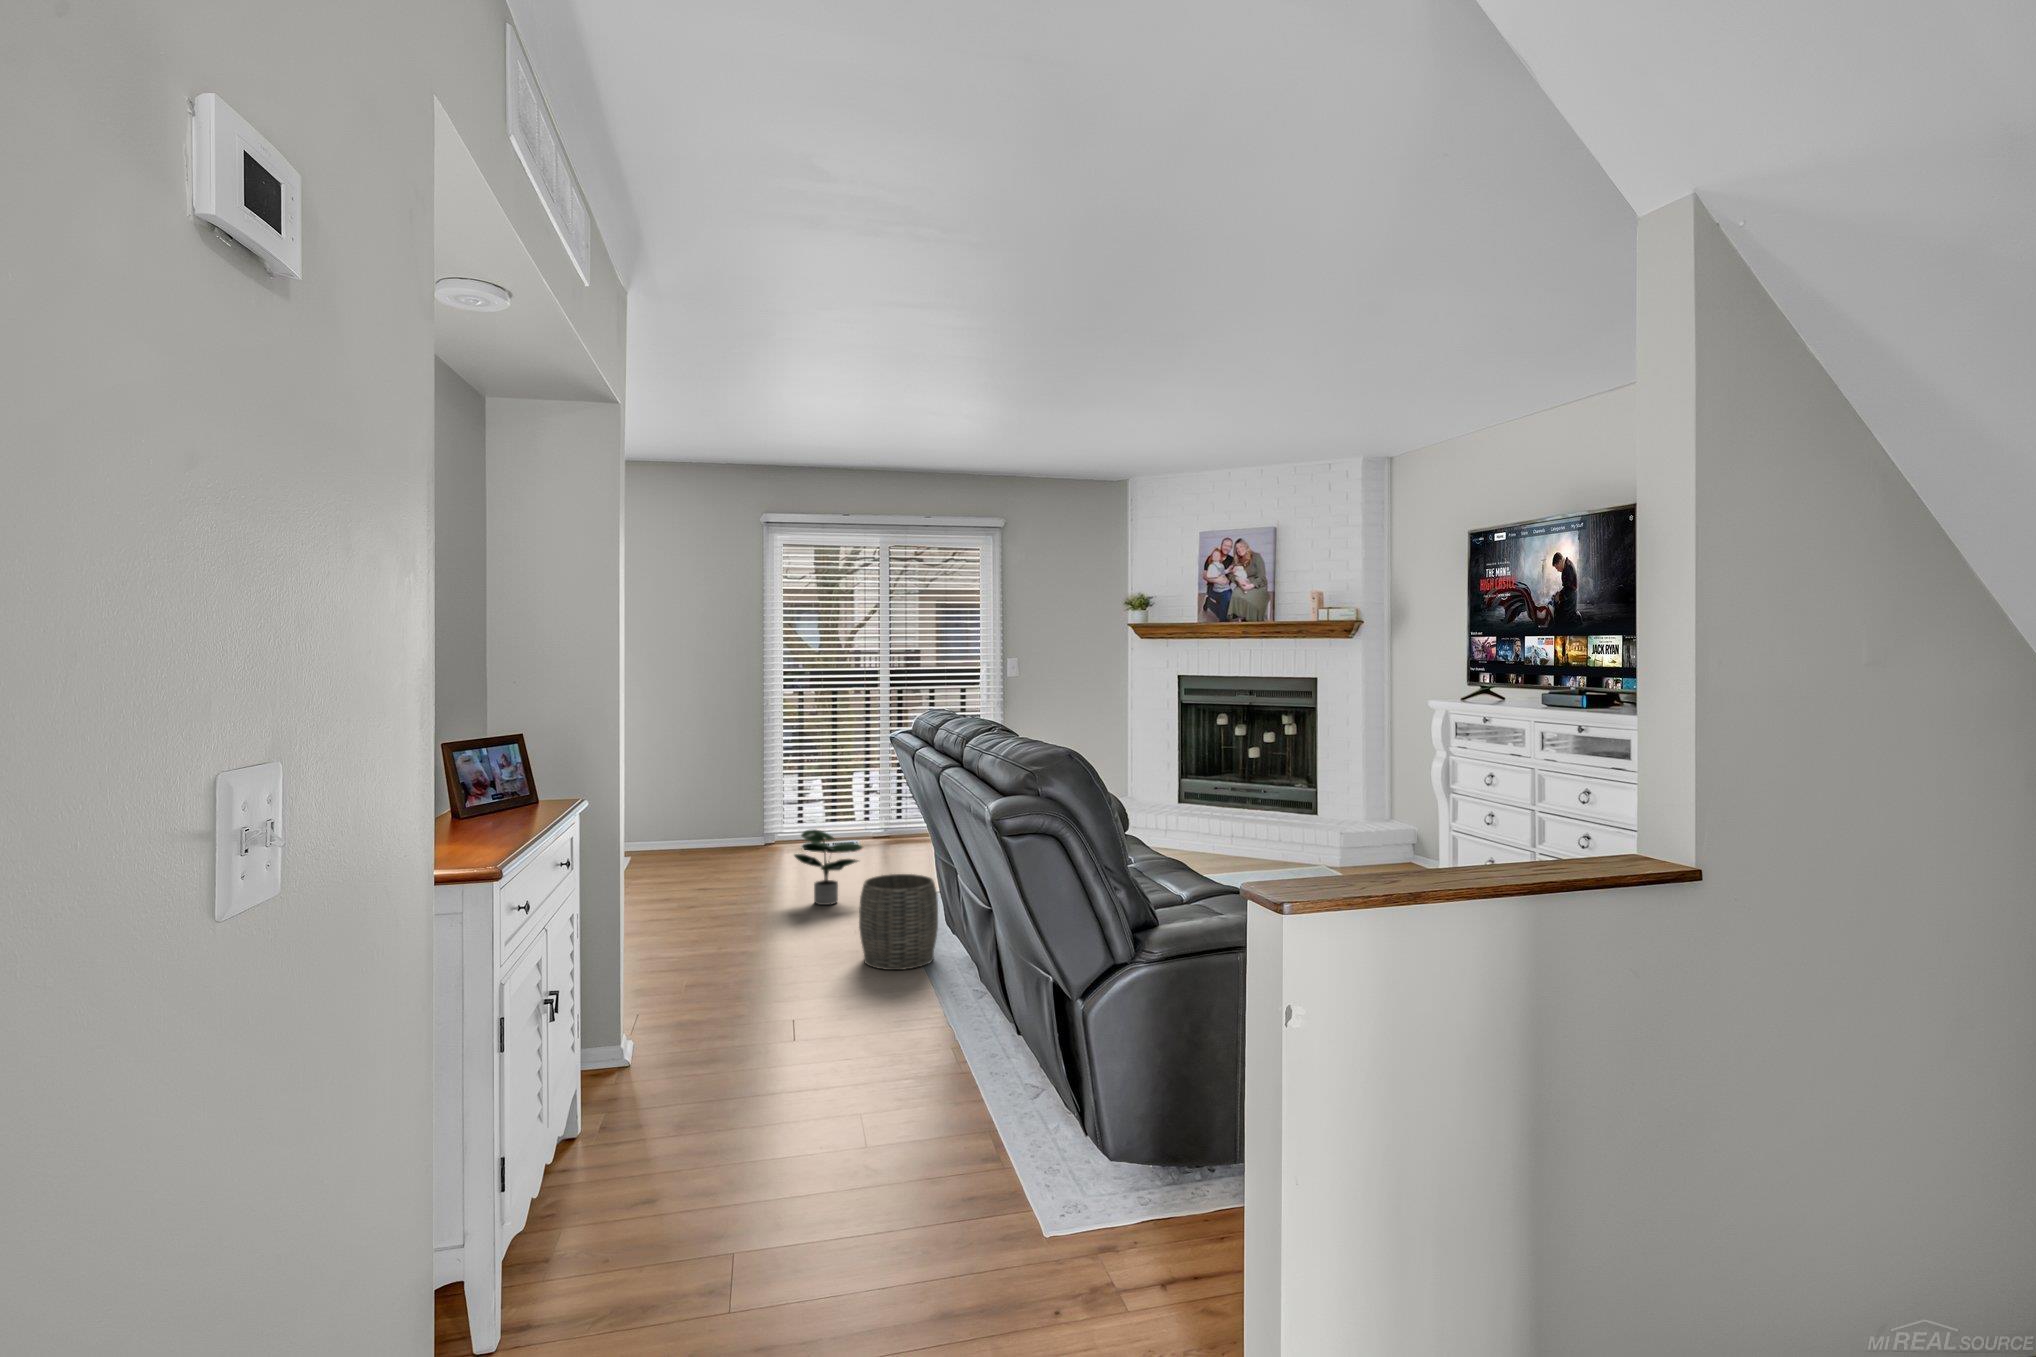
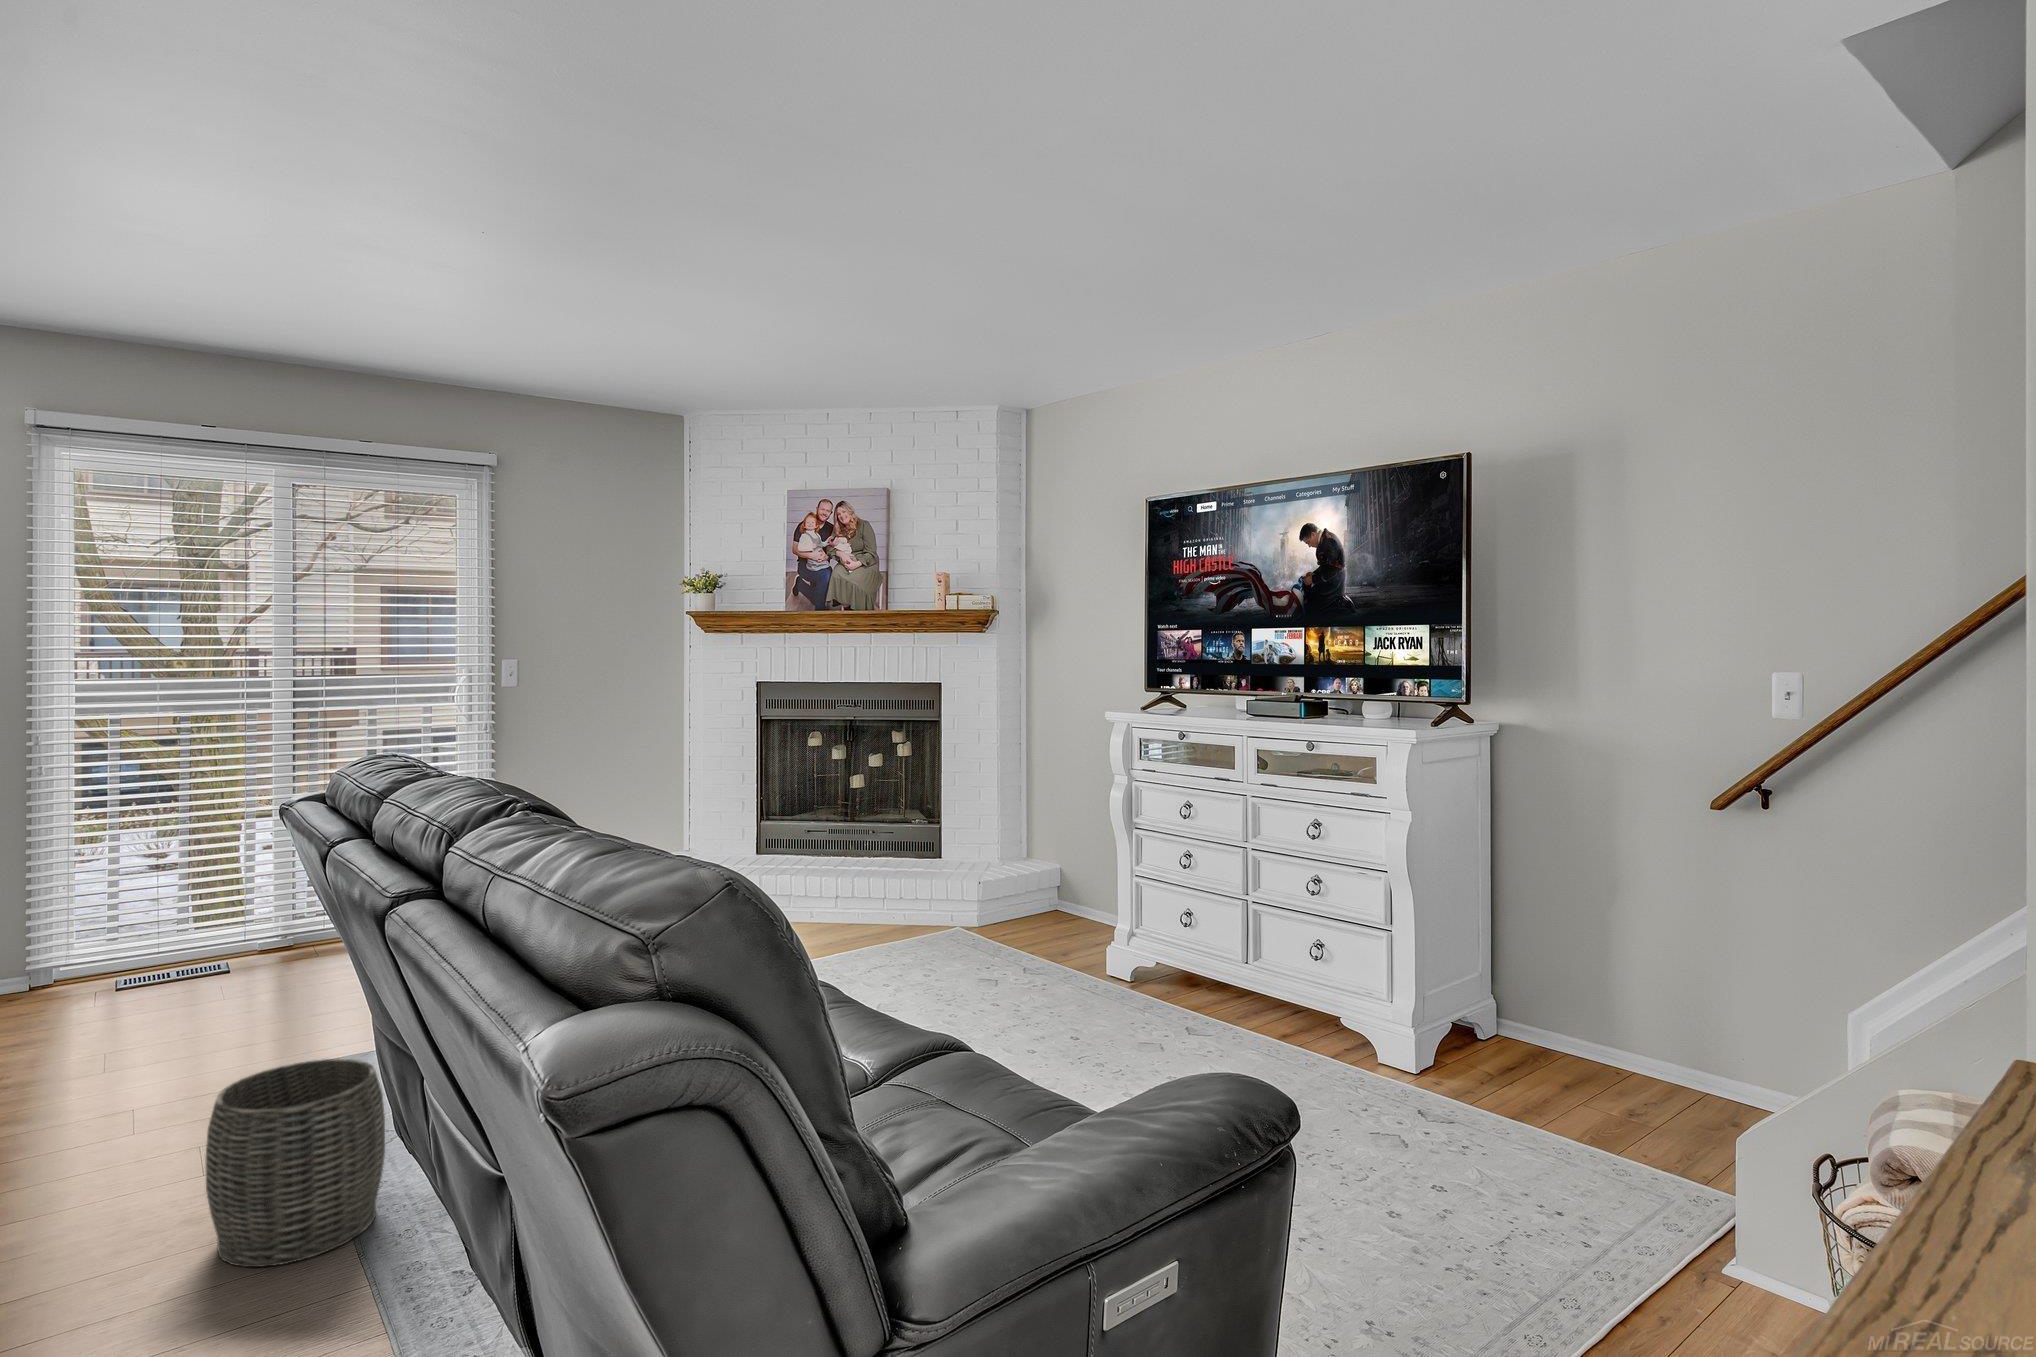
potted plant: present [794,830,863,905] -> none [66,974,230,1118]

